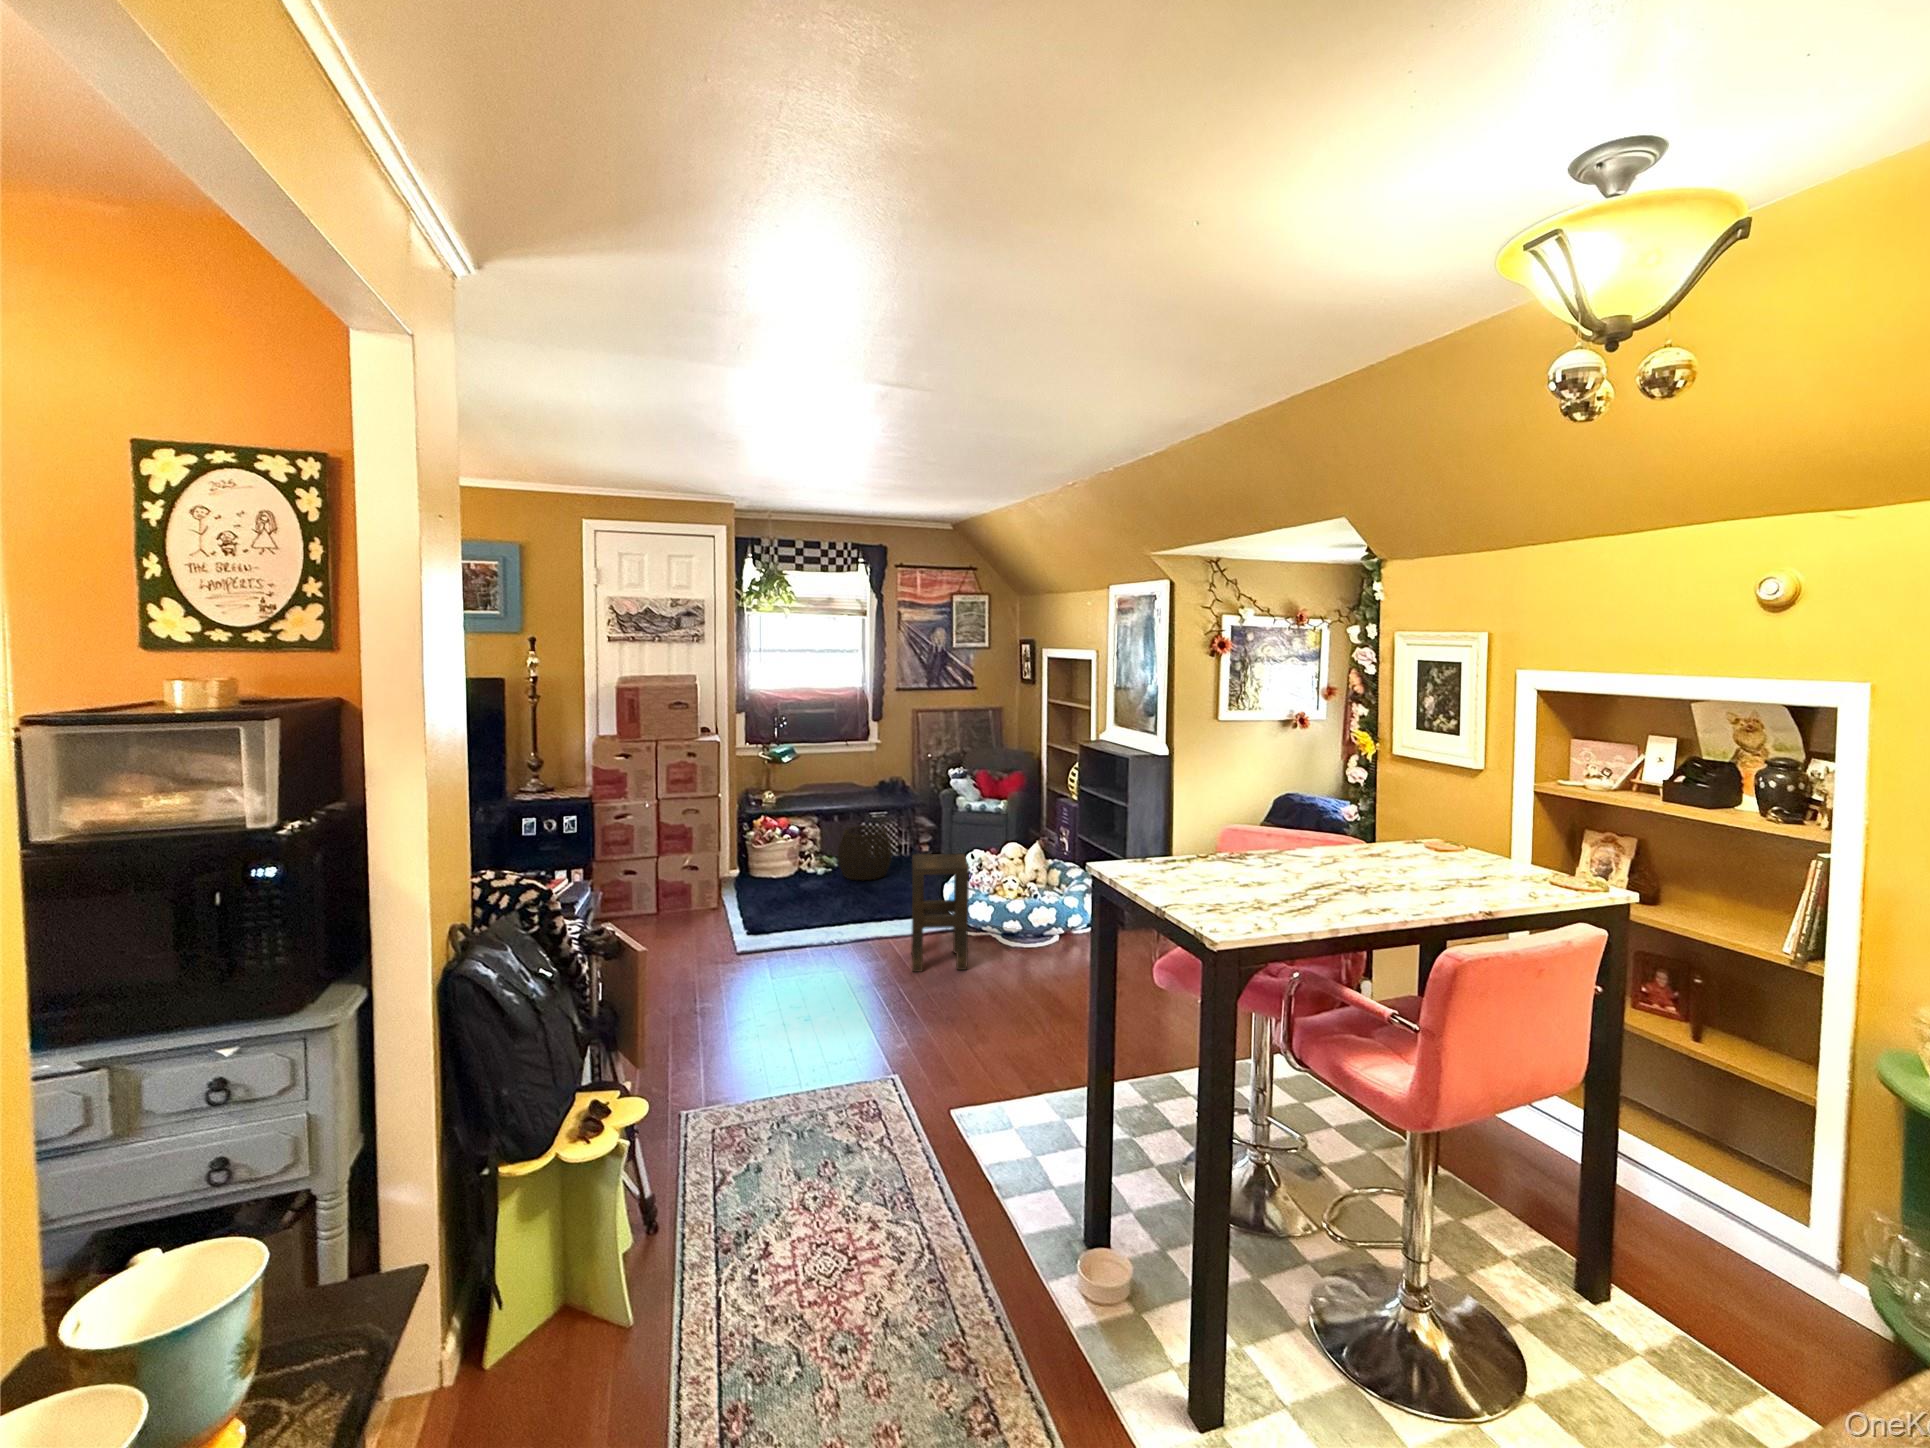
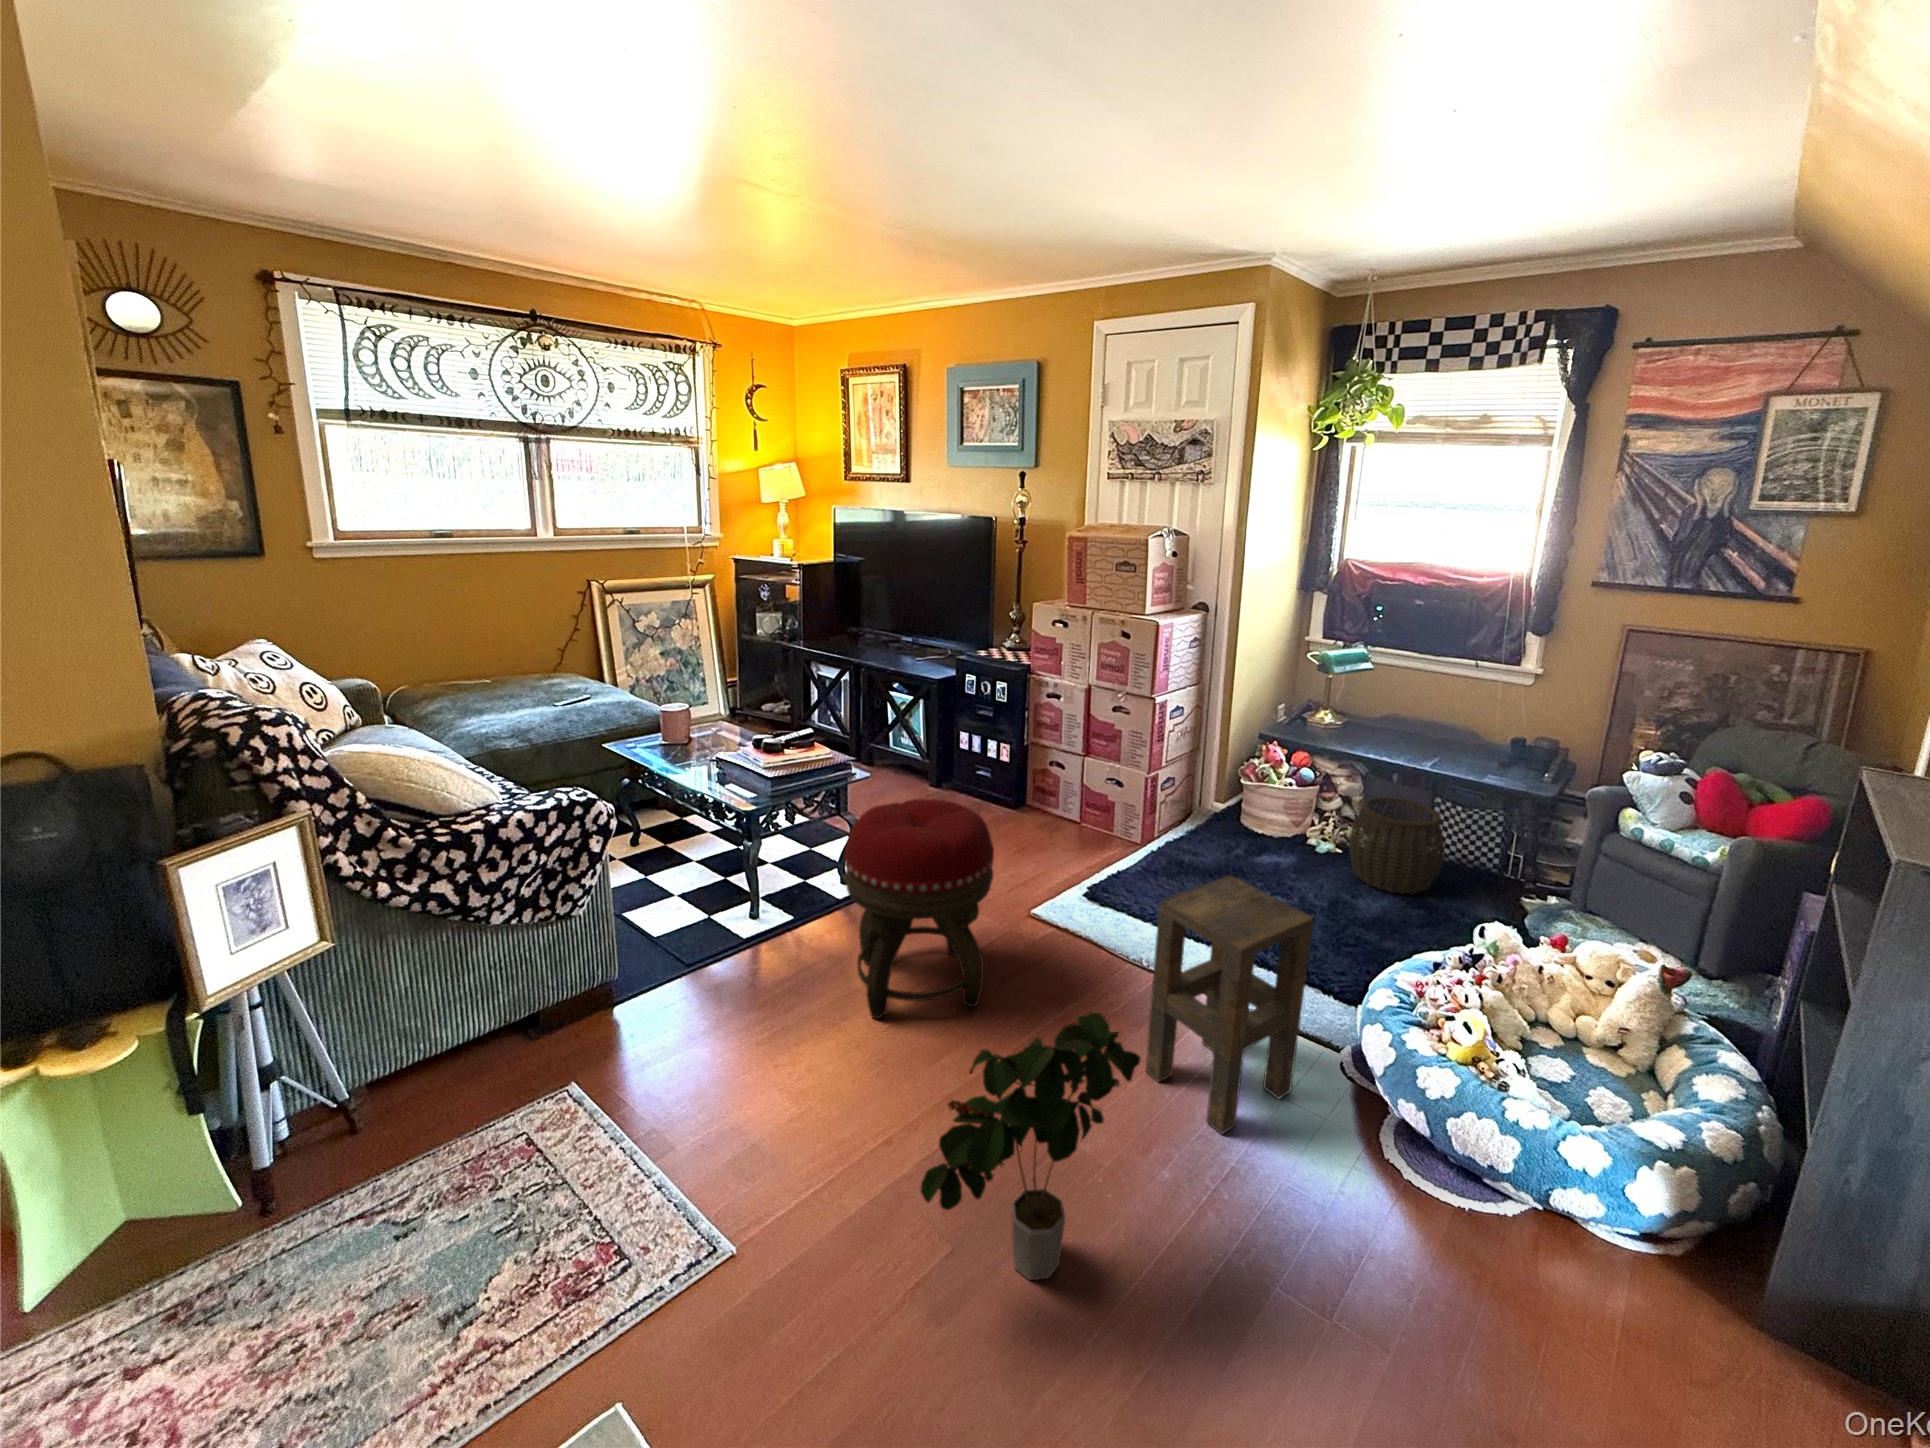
footstool: none [701,873,809,1027] -> present [845,799,994,1019]
potted plant: none [962,901,999,1029] -> present [921,1012,1141,1280]

